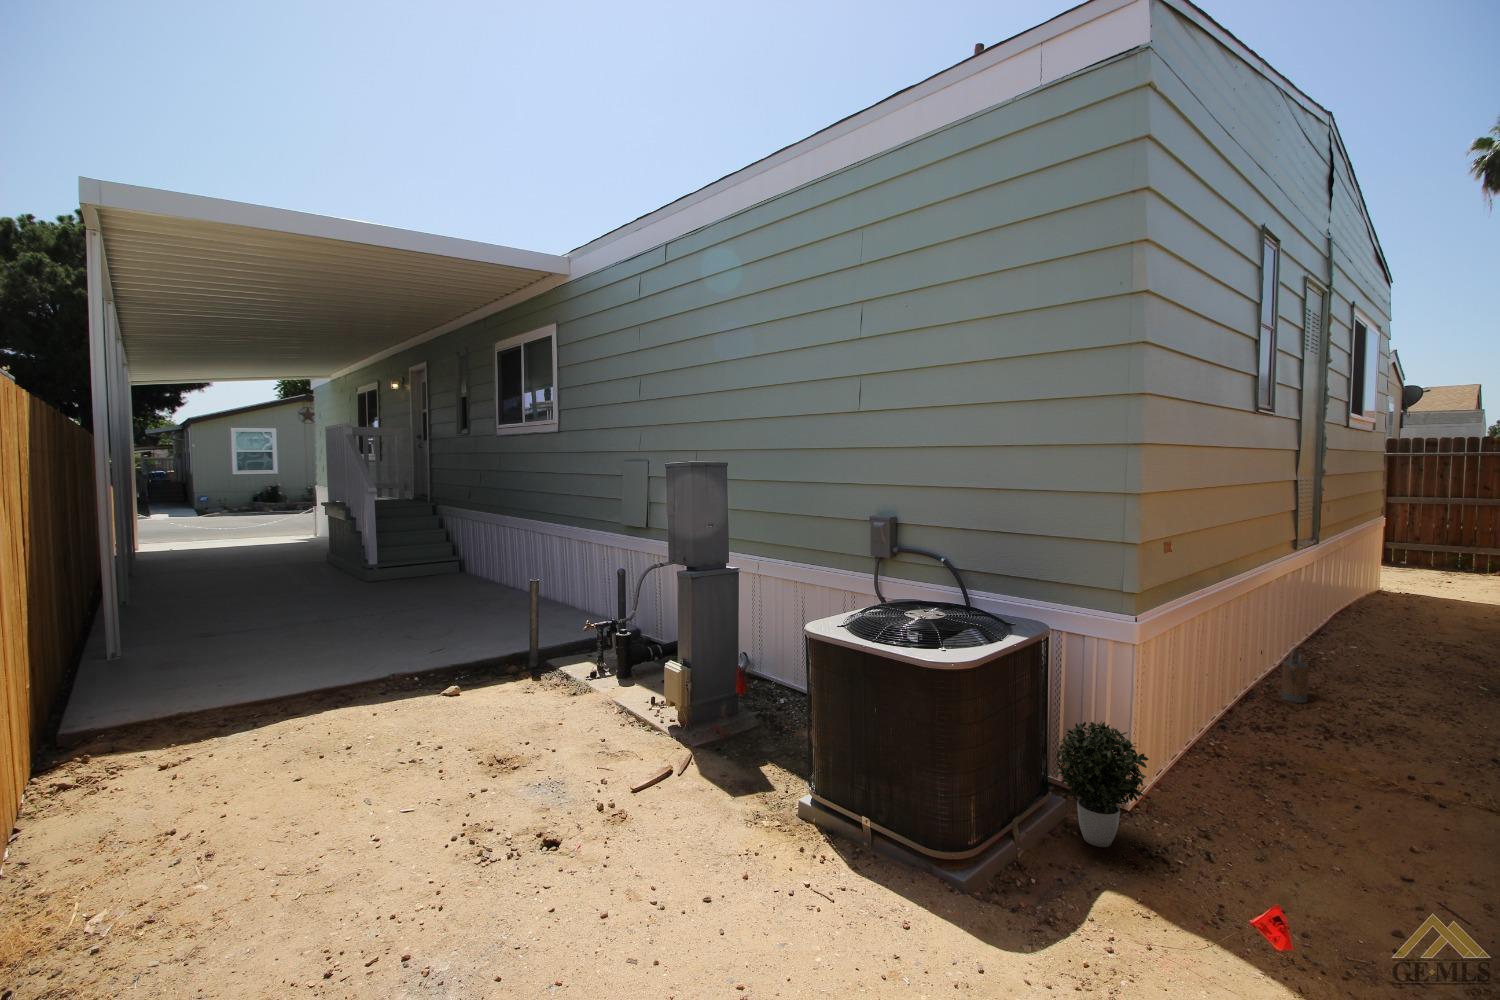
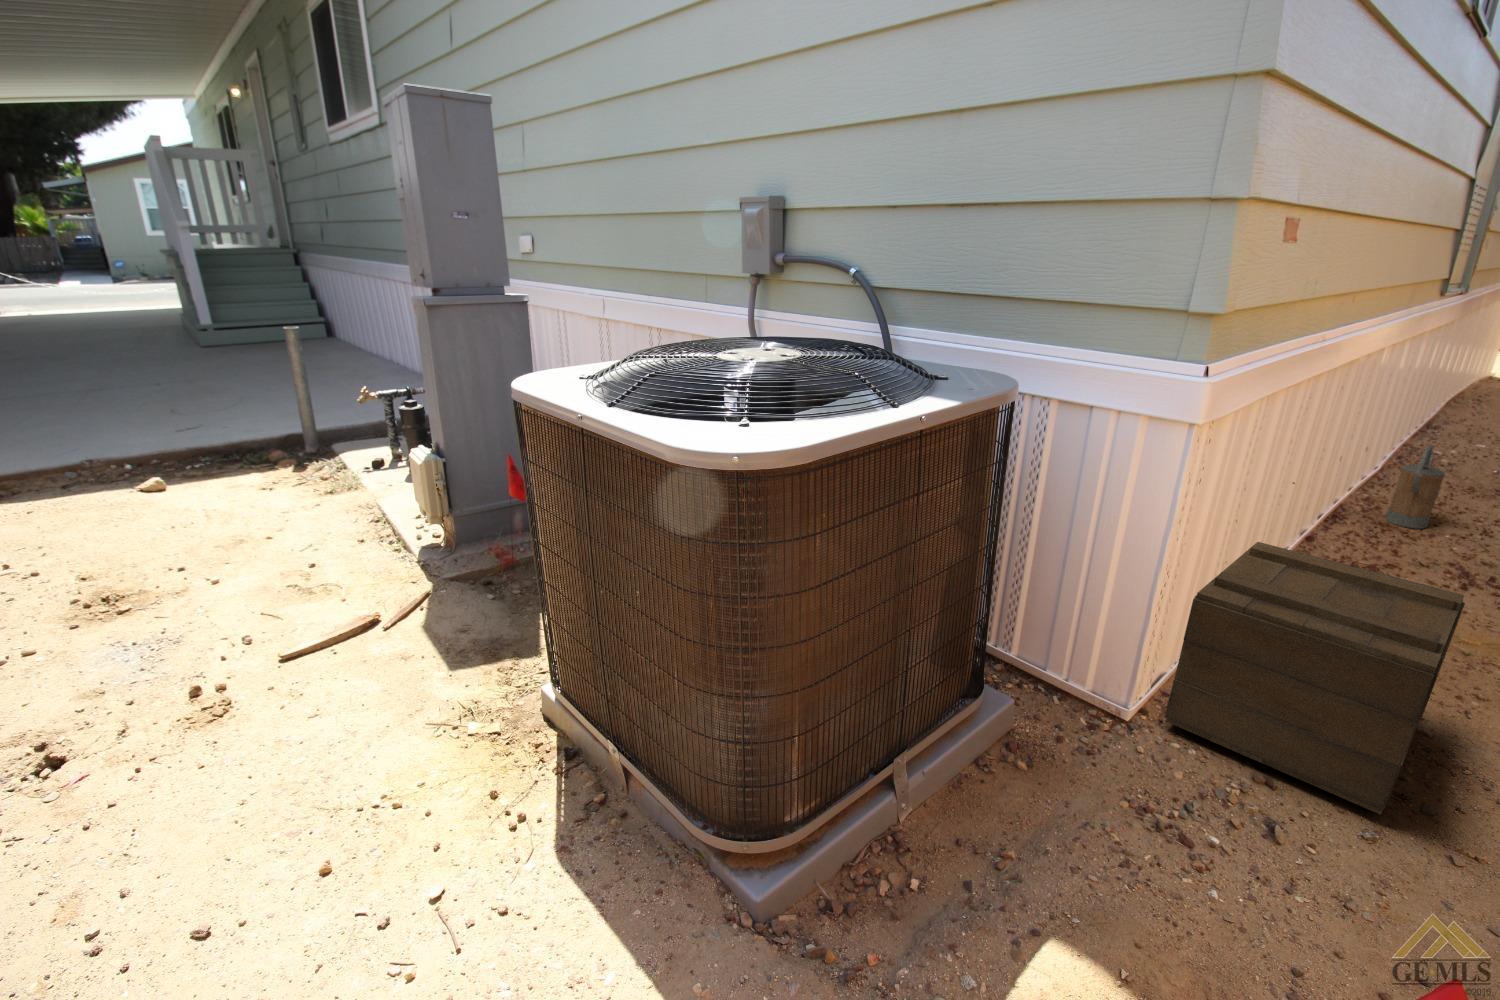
wooden crate: none [1149,707,1294,849] -> present [1165,542,1465,815]
potted plant: present [1055,721,1149,847] -> none [997,574,1187,801]

